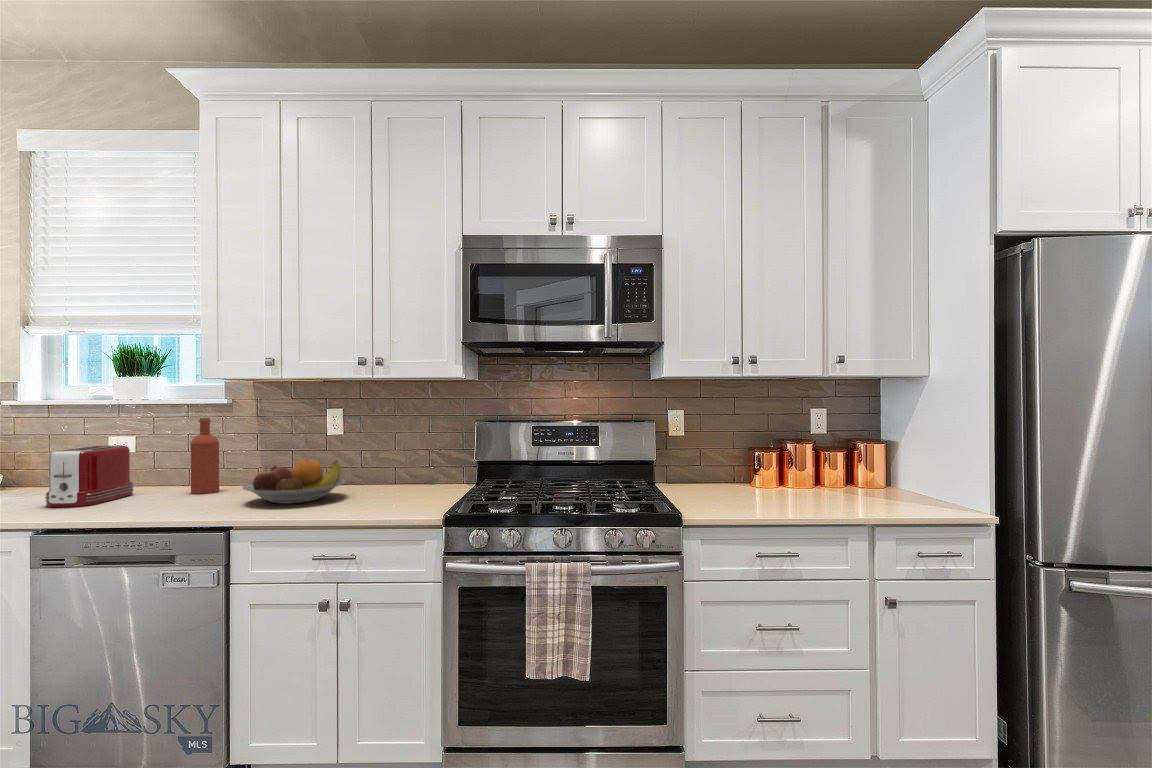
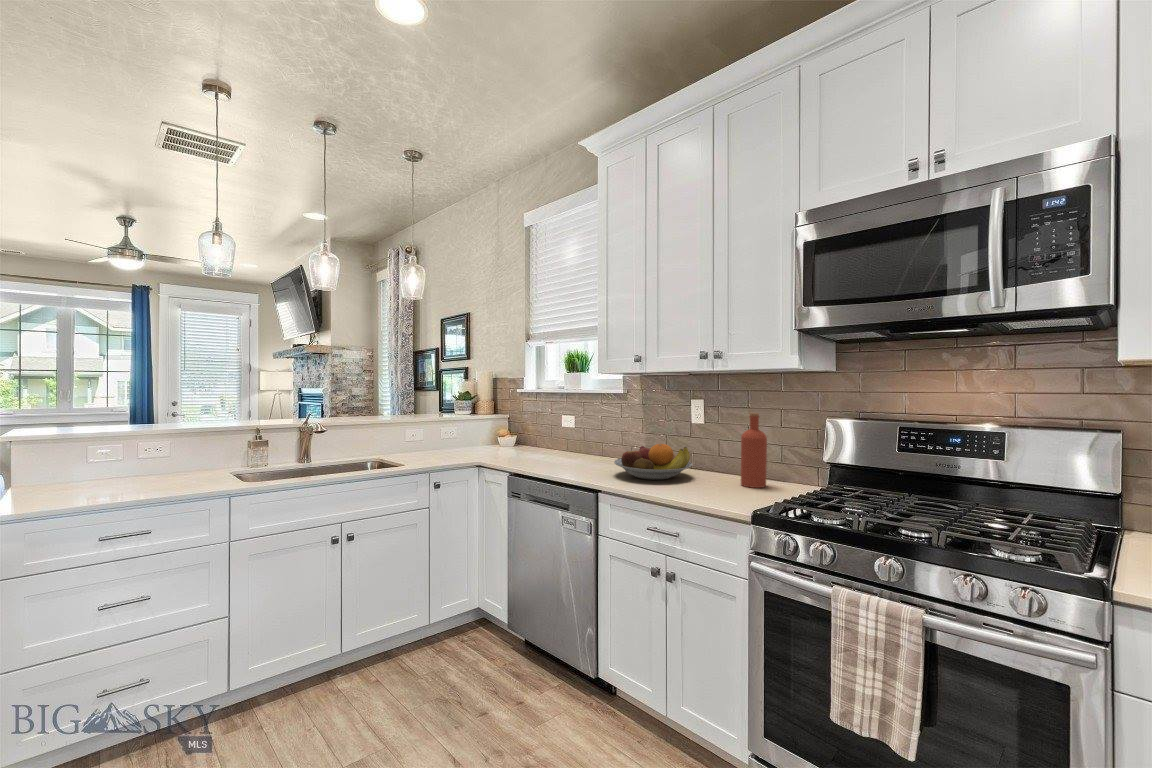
bottle: present [191,418,219,494] -> present [741,413,767,488]
toaster: present [45,445,134,507] -> none [517,420,567,460]

